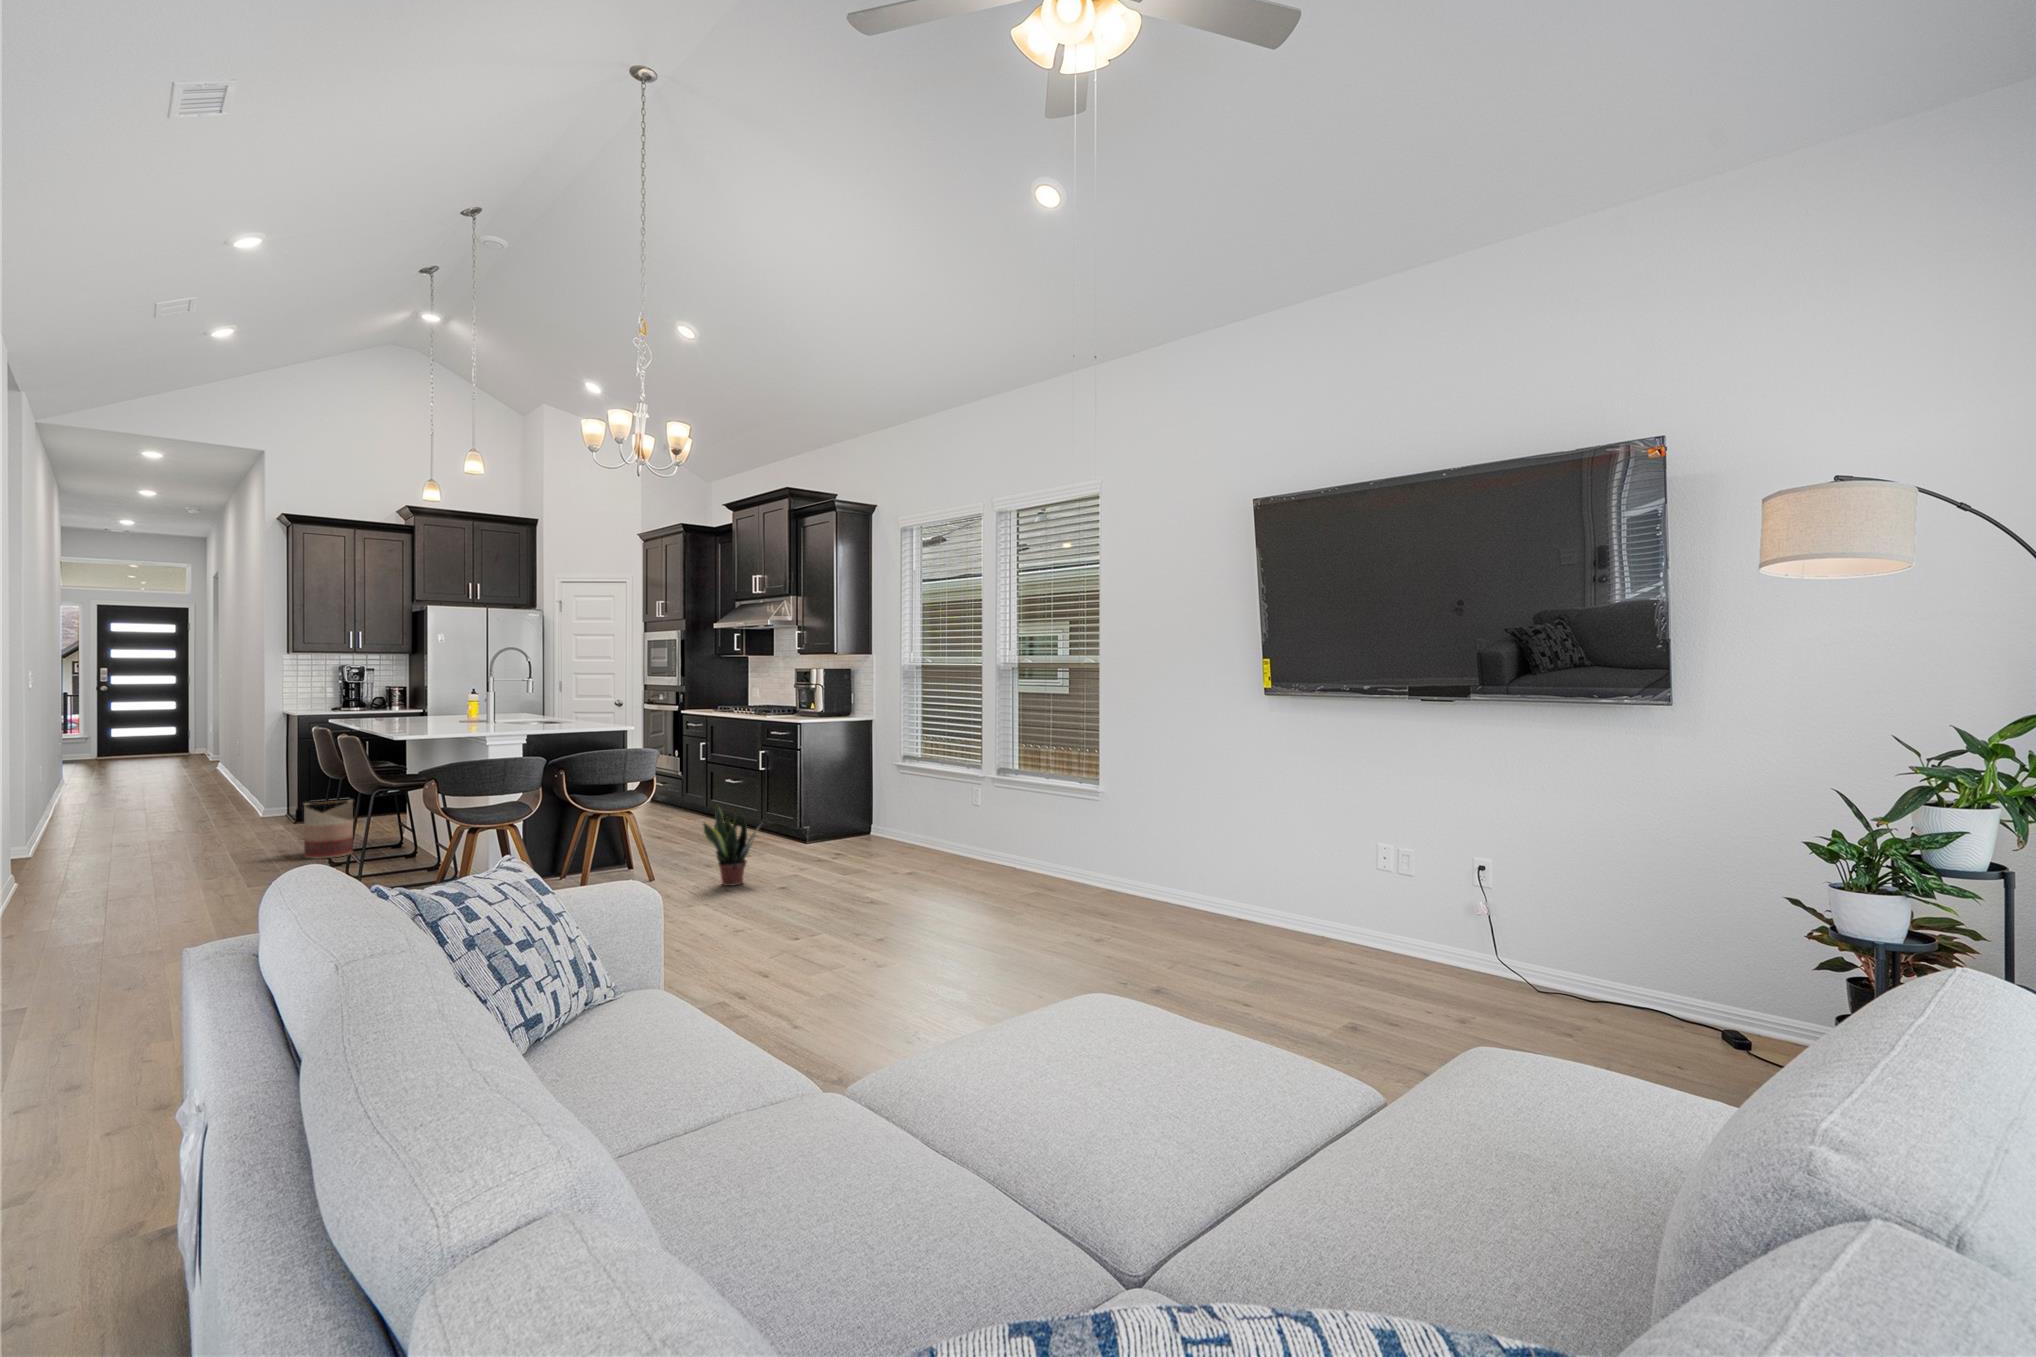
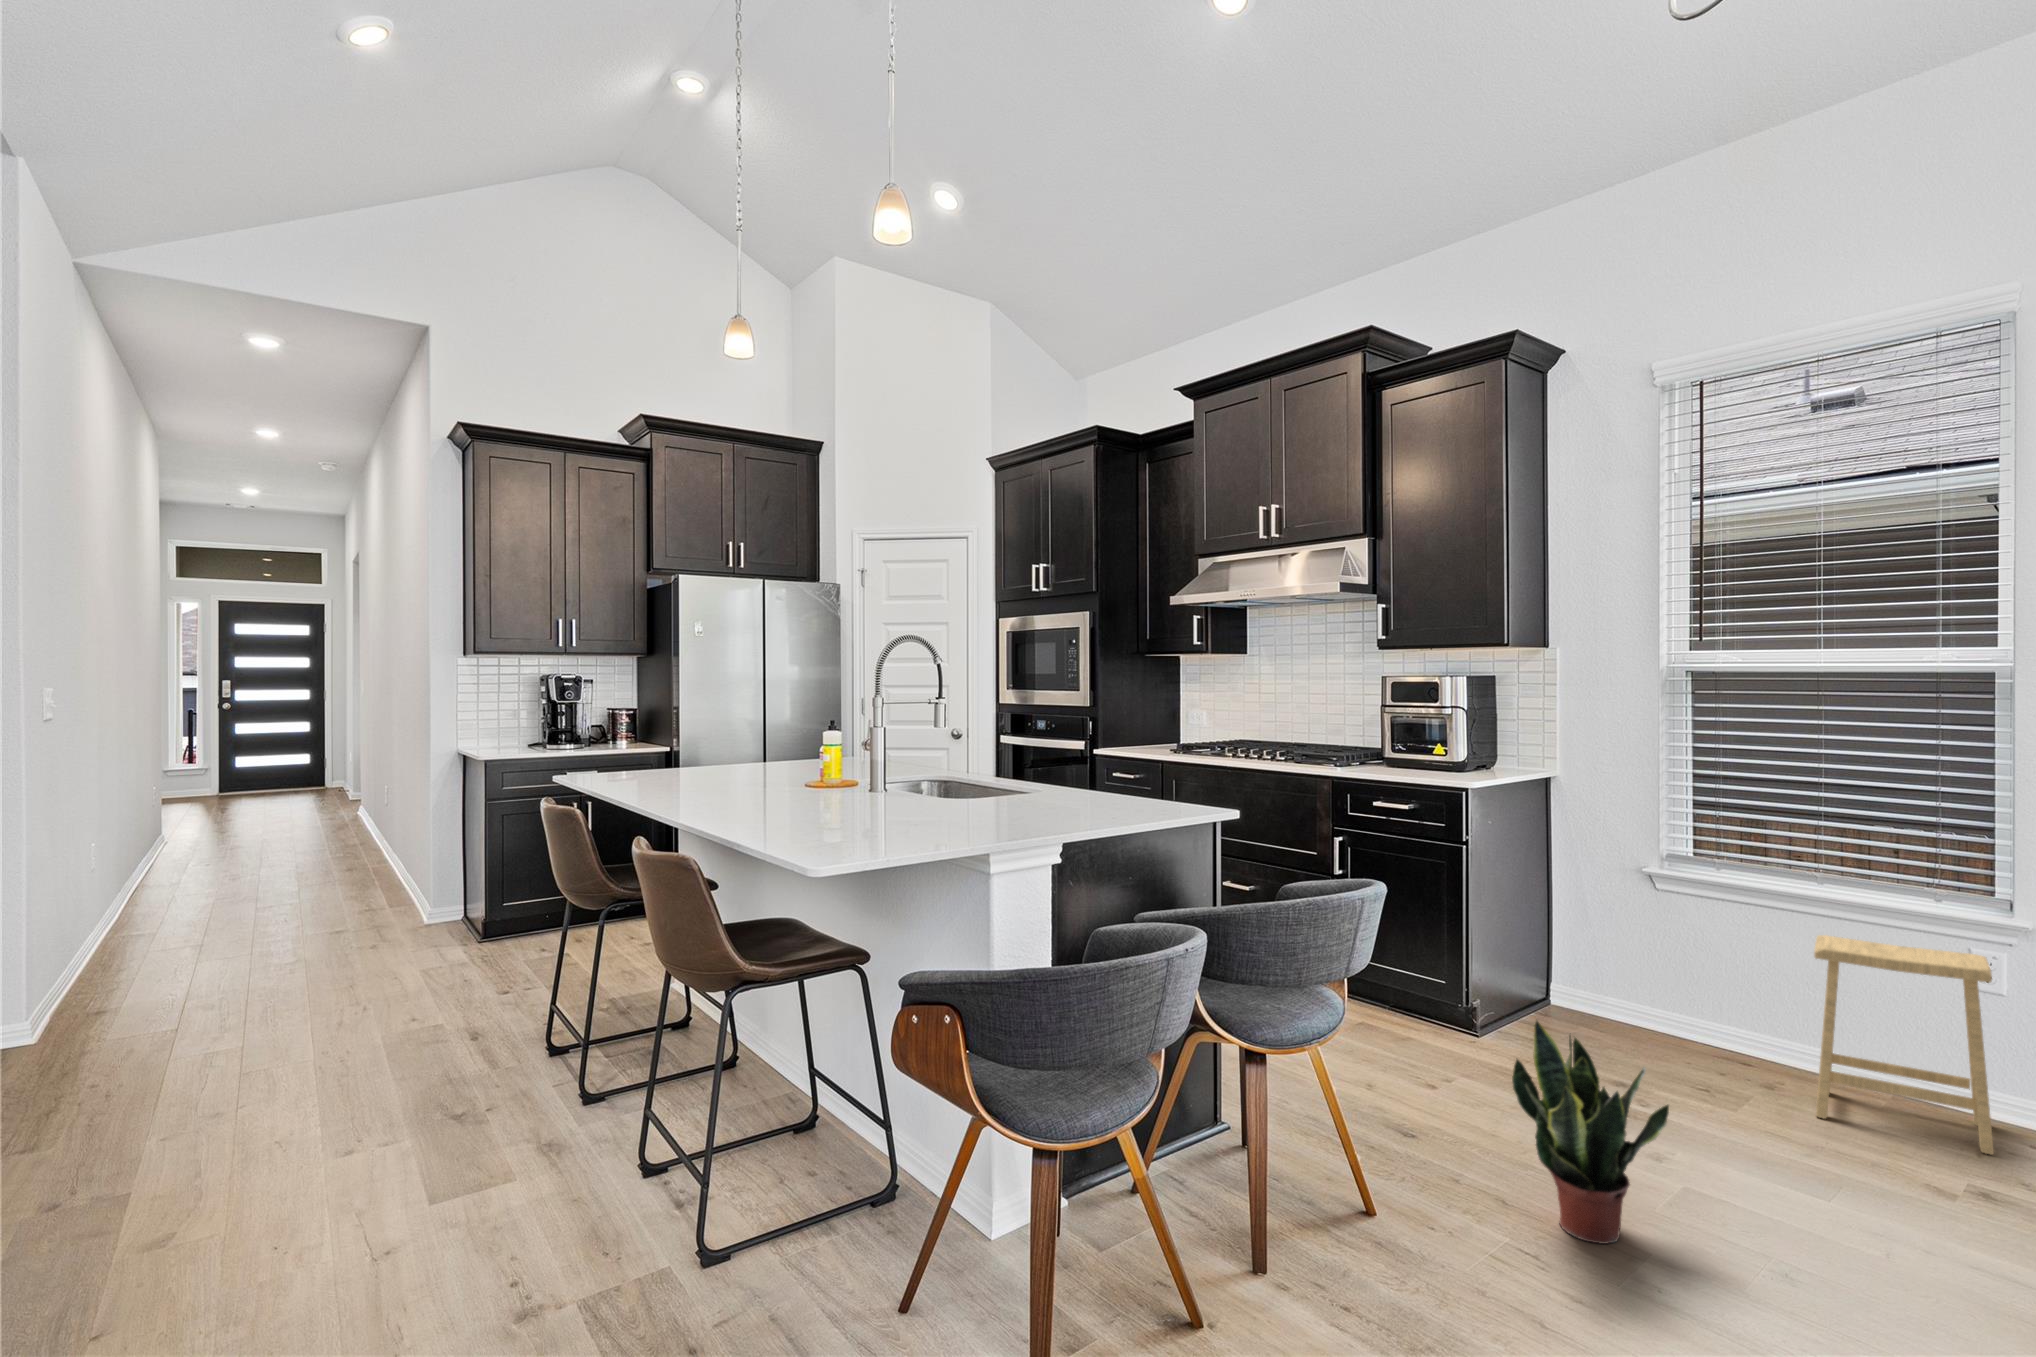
footstool: none [896,784,962,865] -> present [1814,935,1994,1155]
basket: present [304,800,353,859] -> none [523,935,610,1058]

